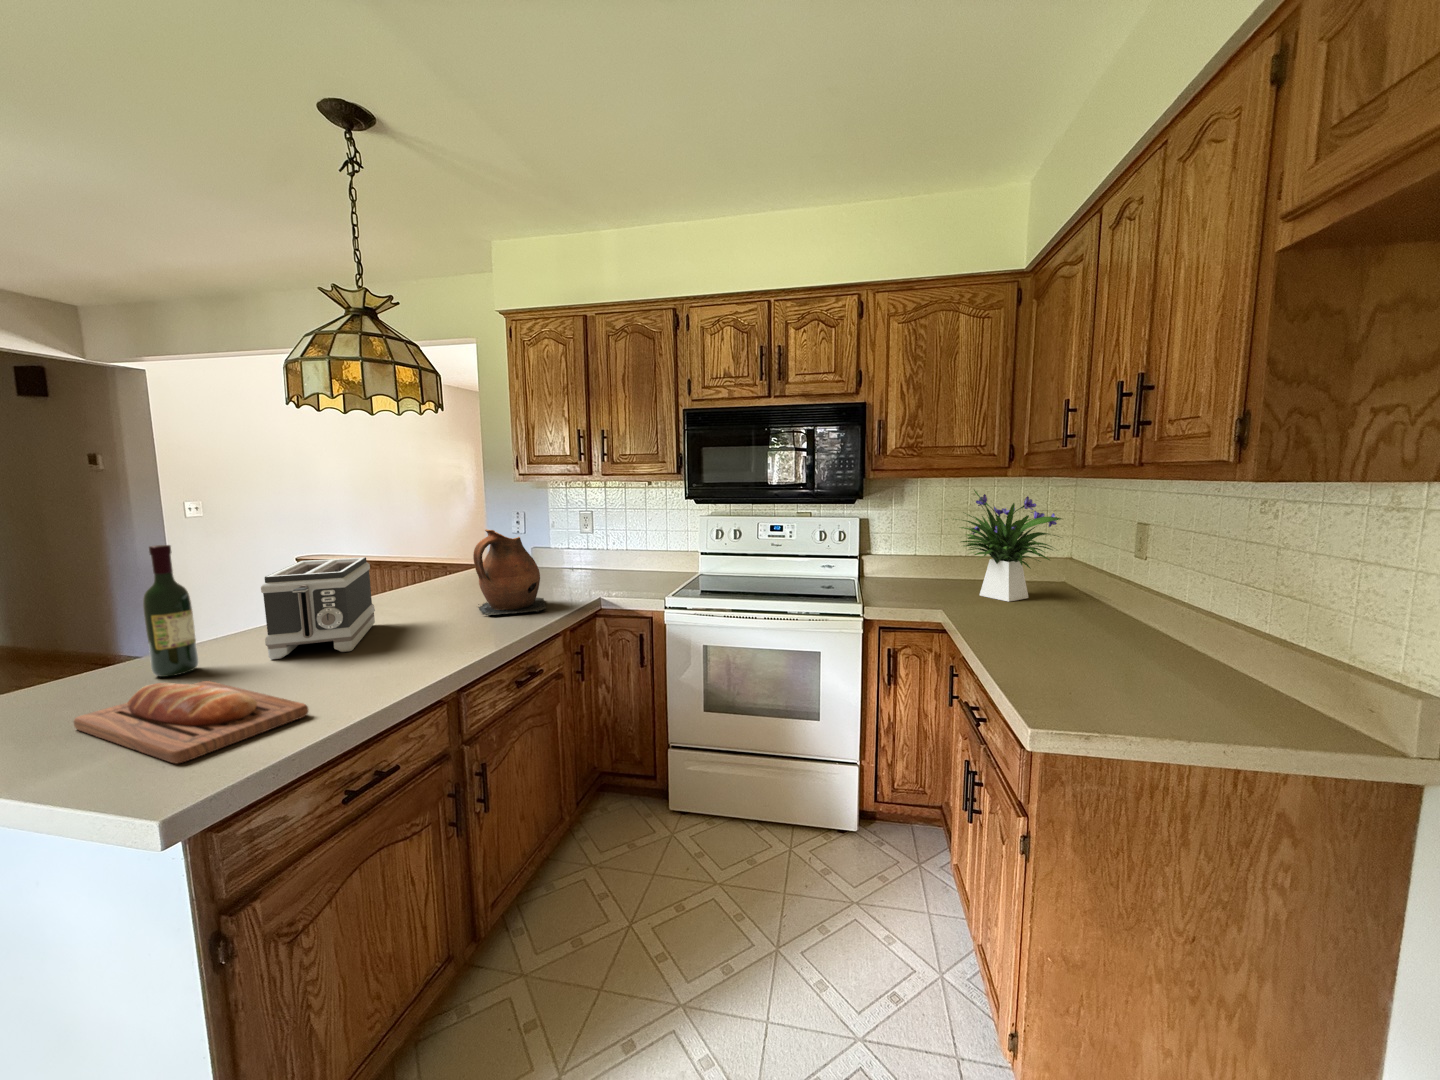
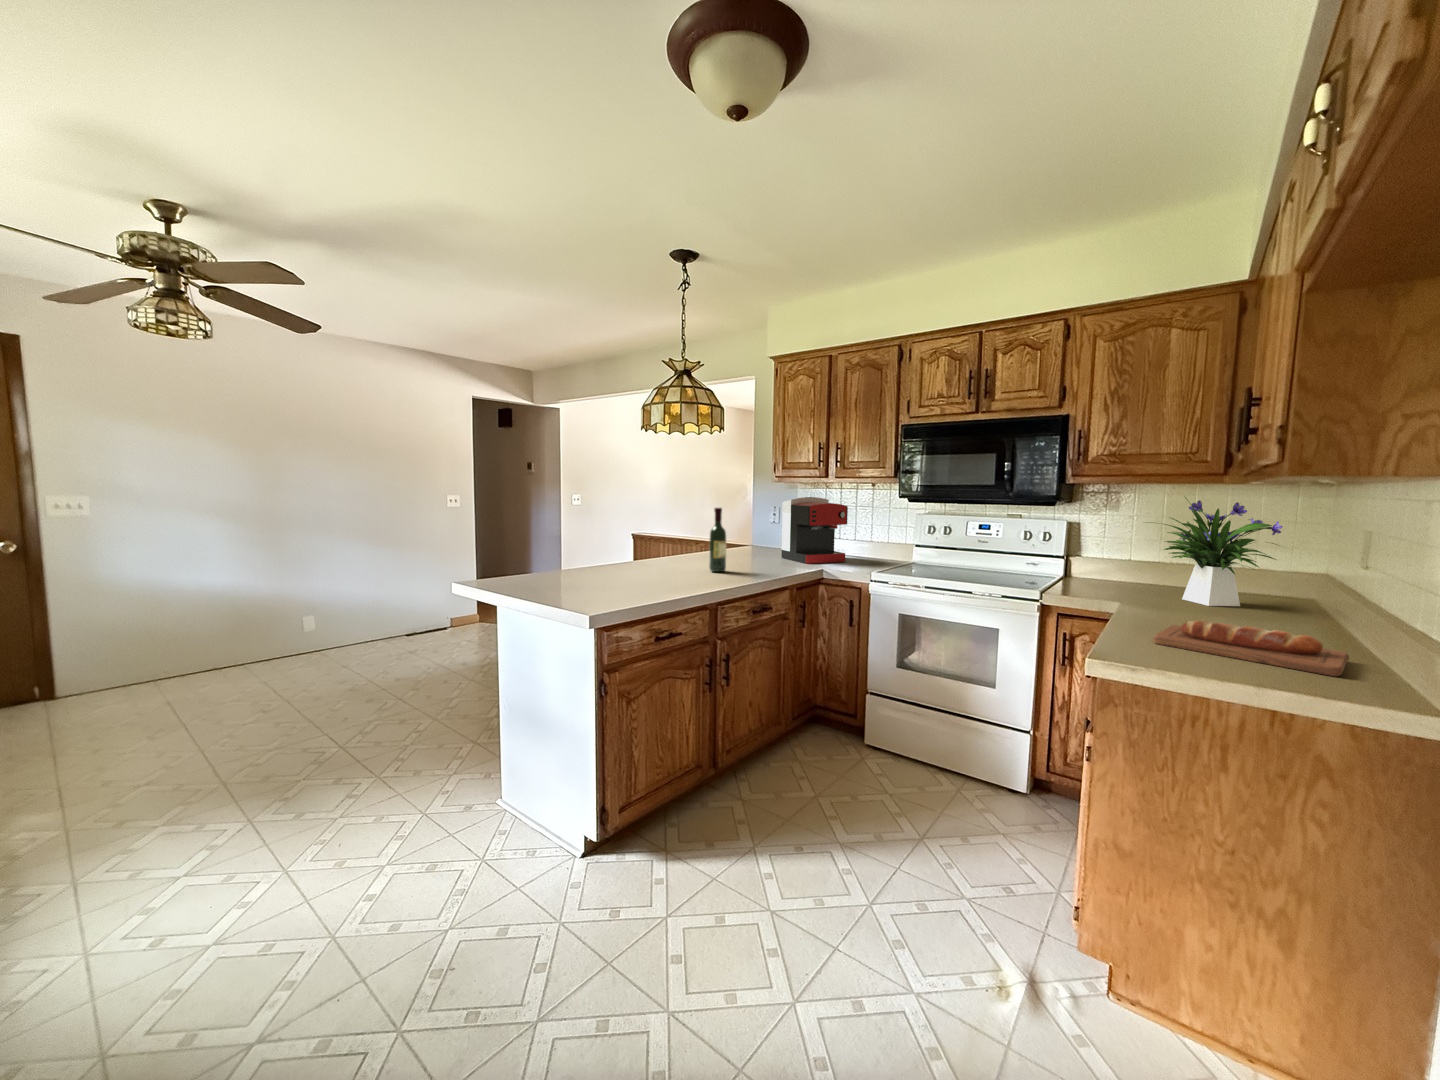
coffee maker: none [534,501,623,592] -> present [782,497,848,564]
ceramic pitcher: present [473,529,546,615] -> none [736,511,781,571]
wine bottle: present [143,545,199,677] -> present [709,508,726,572]
toaster: present [261,557,375,659] -> none [625,523,678,575]
bread loaf: present [74,681,309,764] -> present [1153,621,1349,676]

